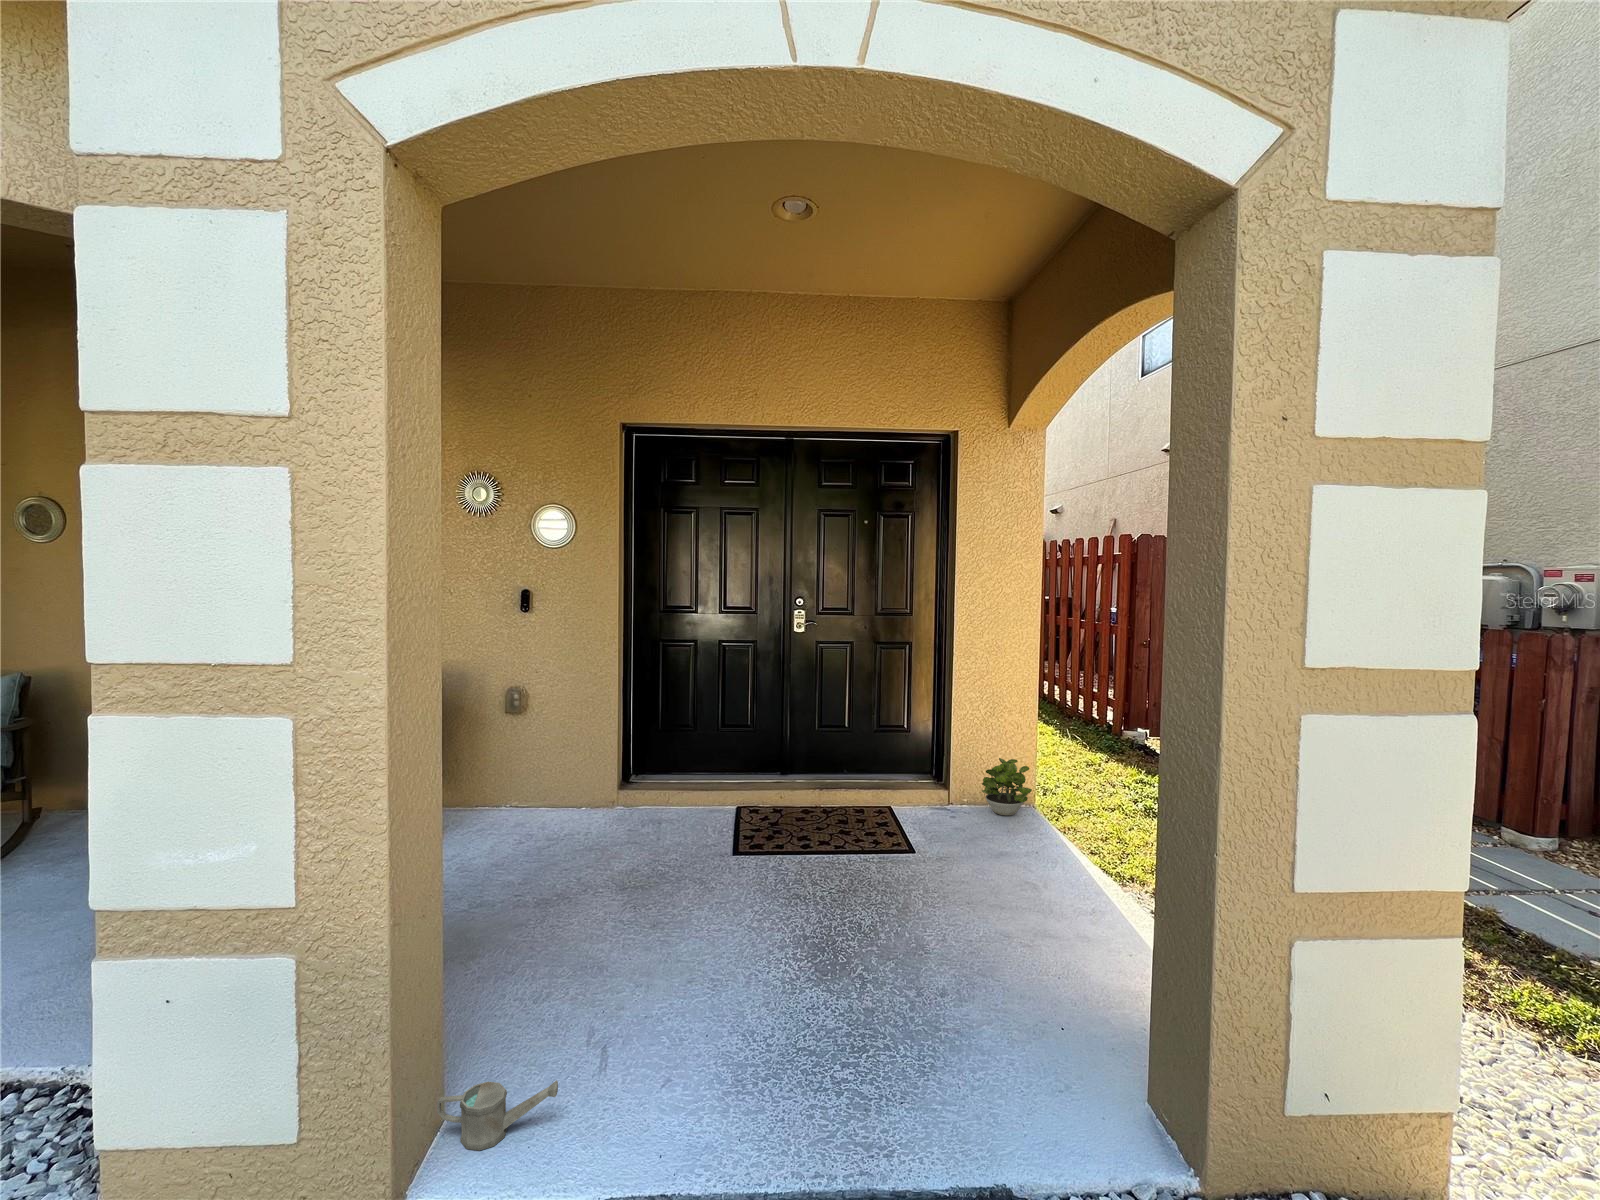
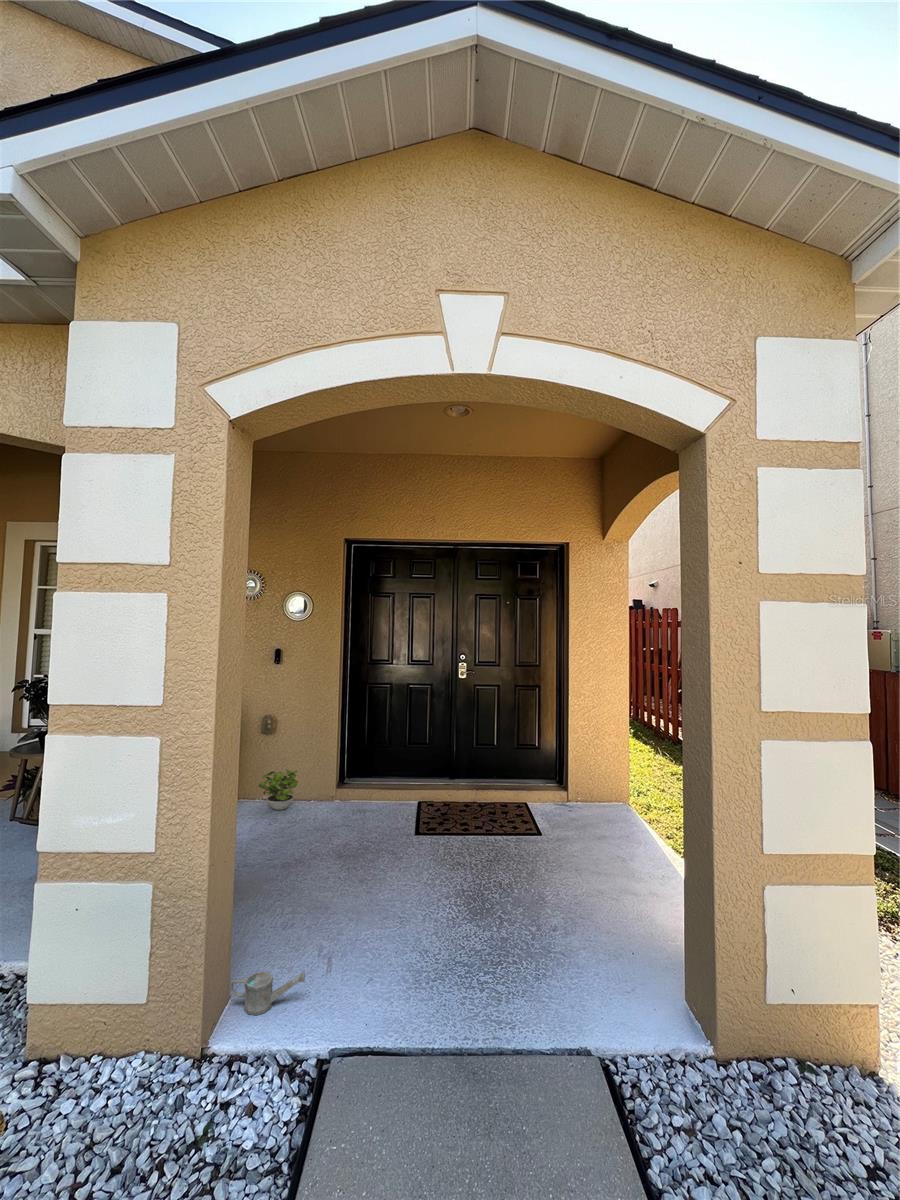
potted plant: present [982,758,1032,815] -> present [259,769,298,810]

